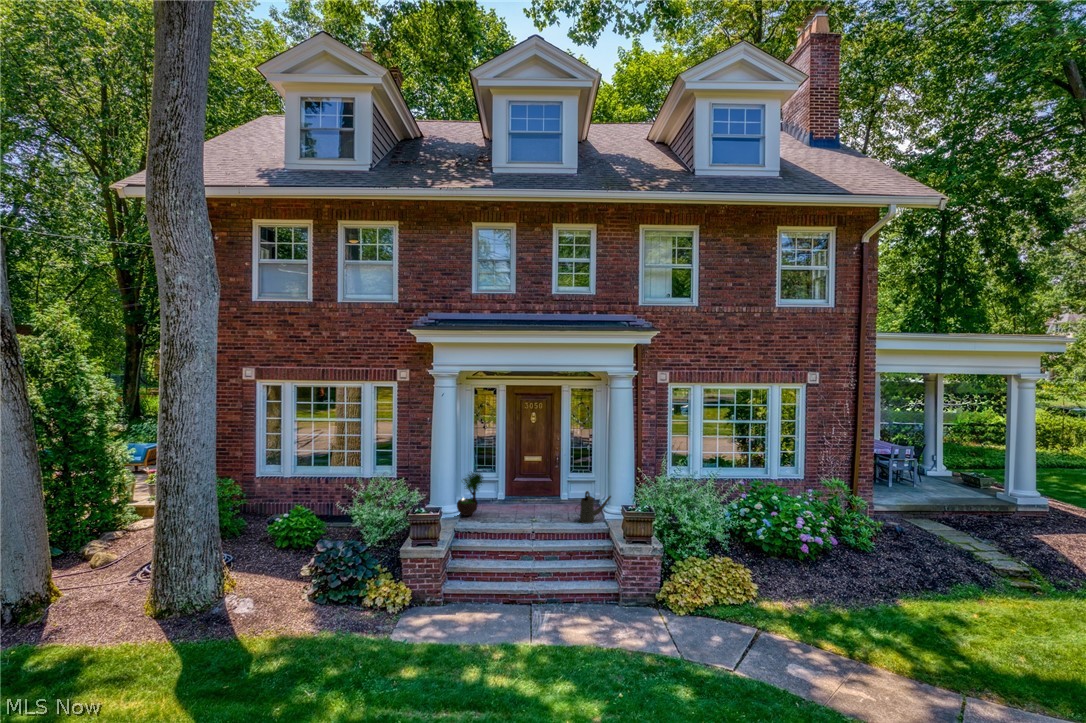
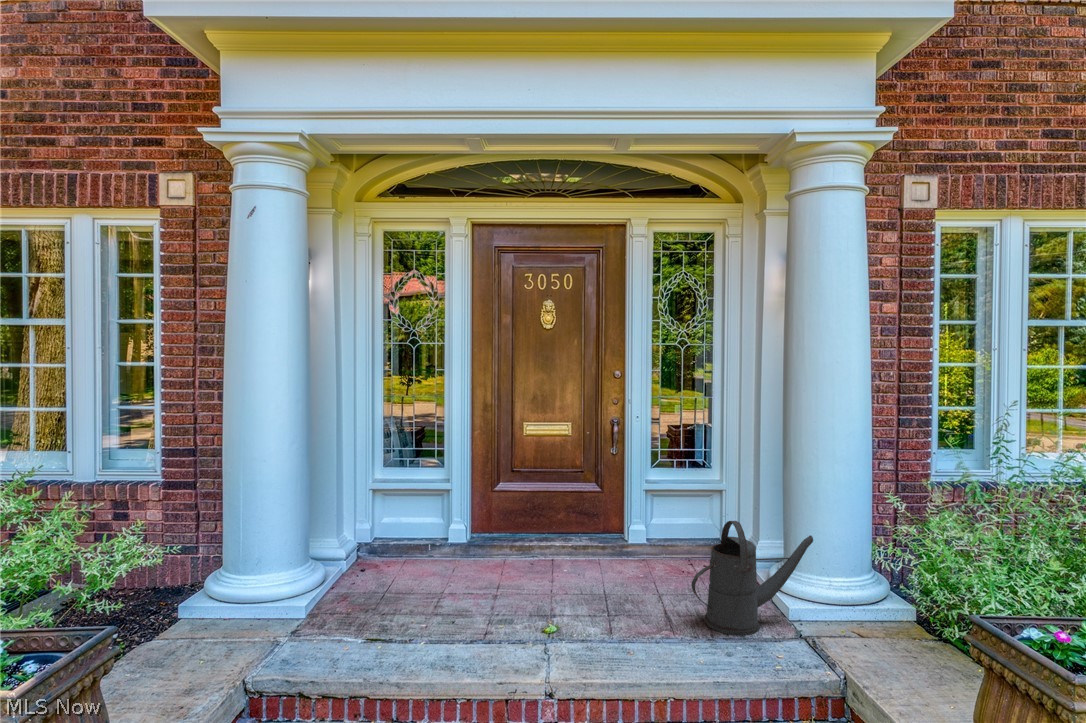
potted tree: present [457,473,483,516] -> none [296,446,388,601]

